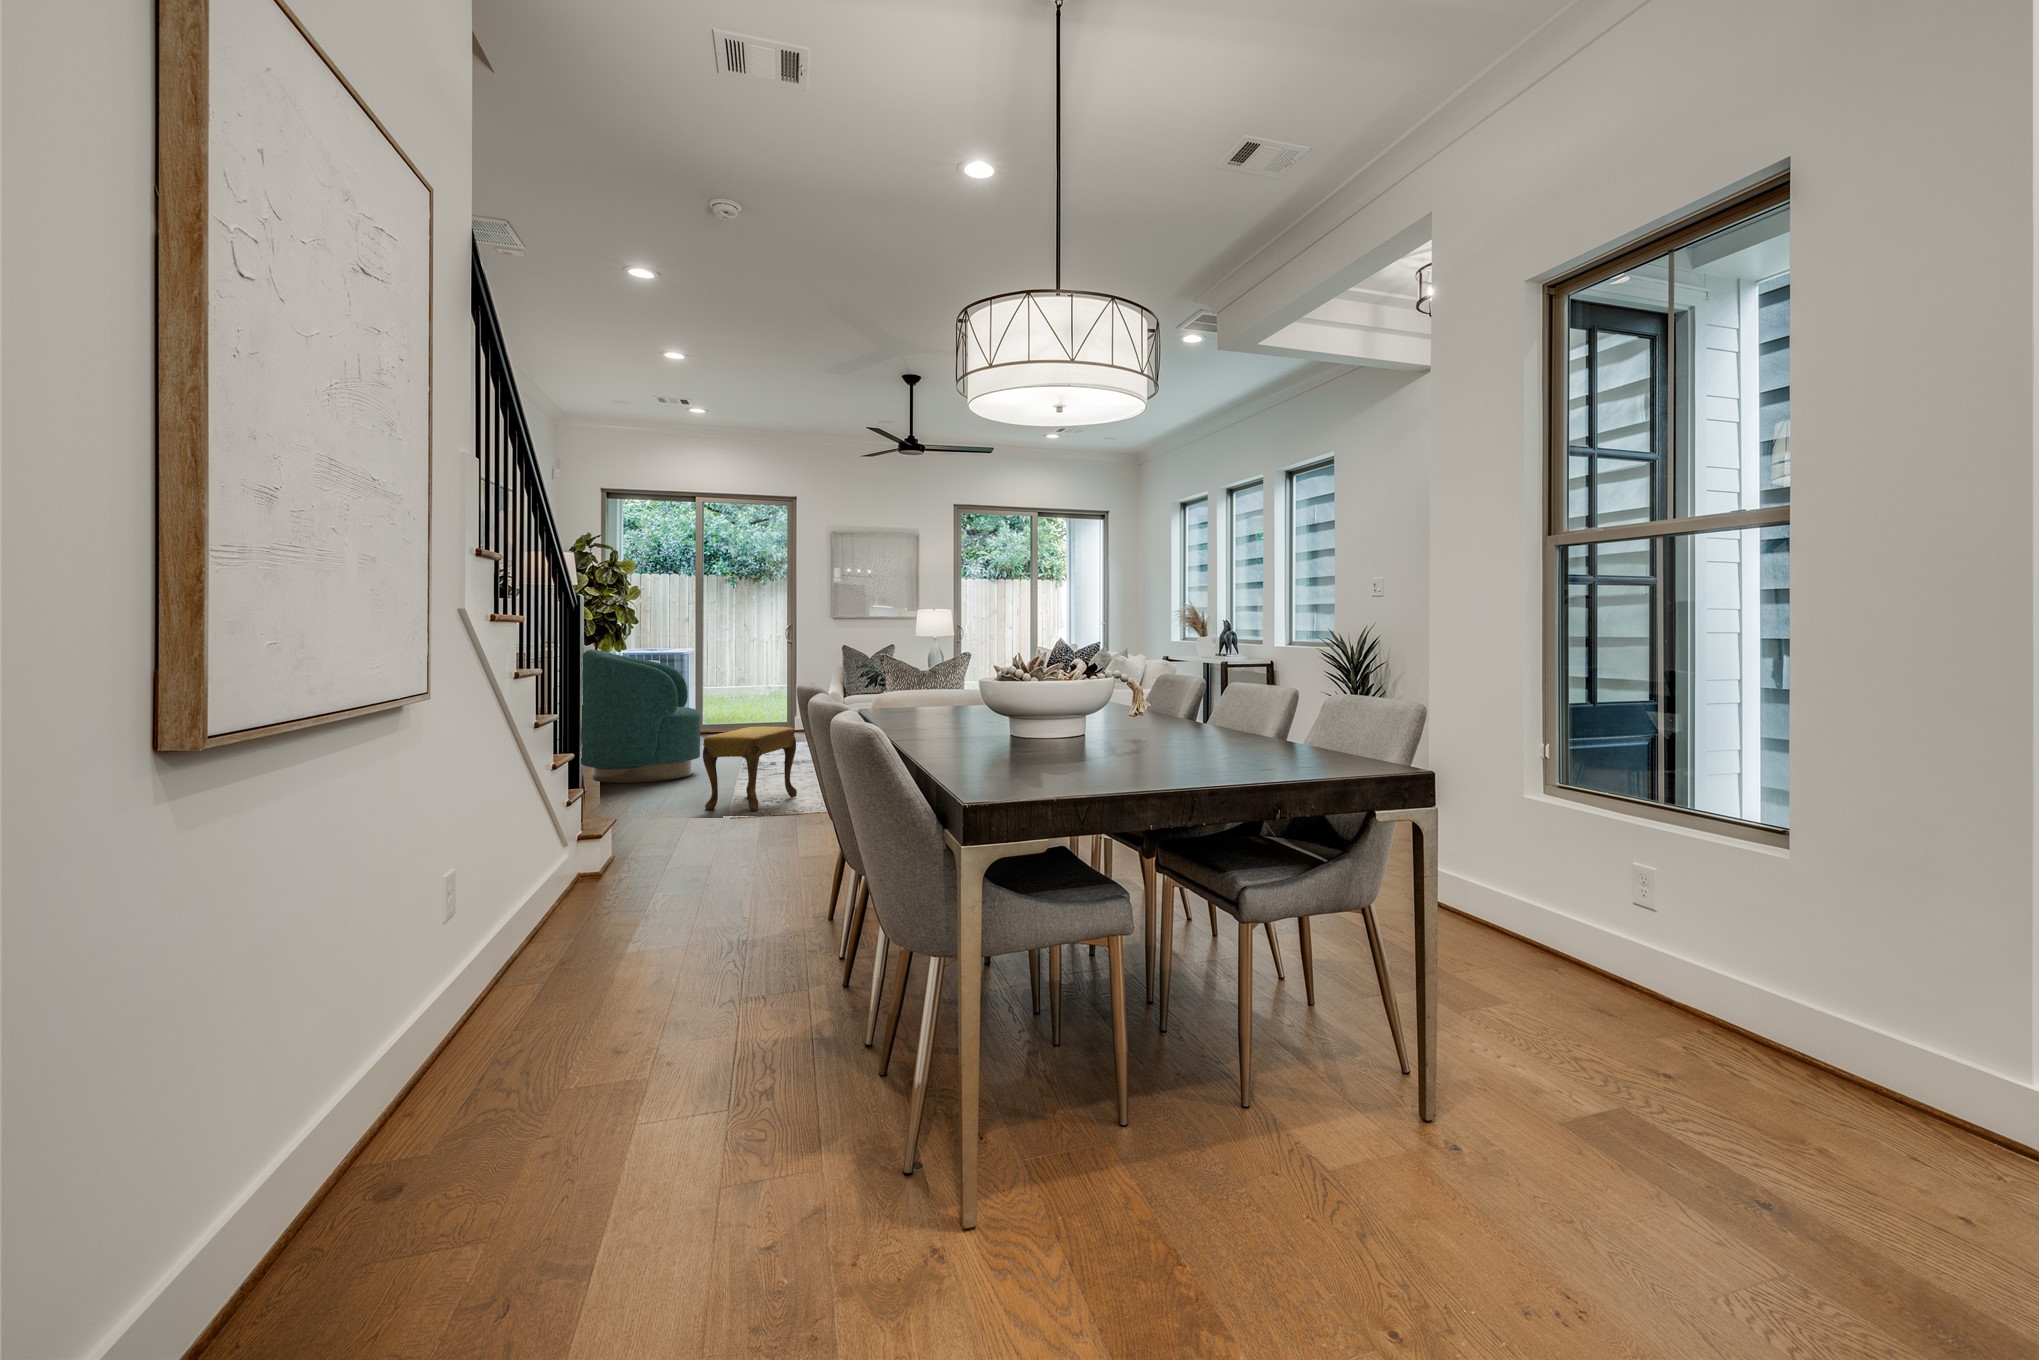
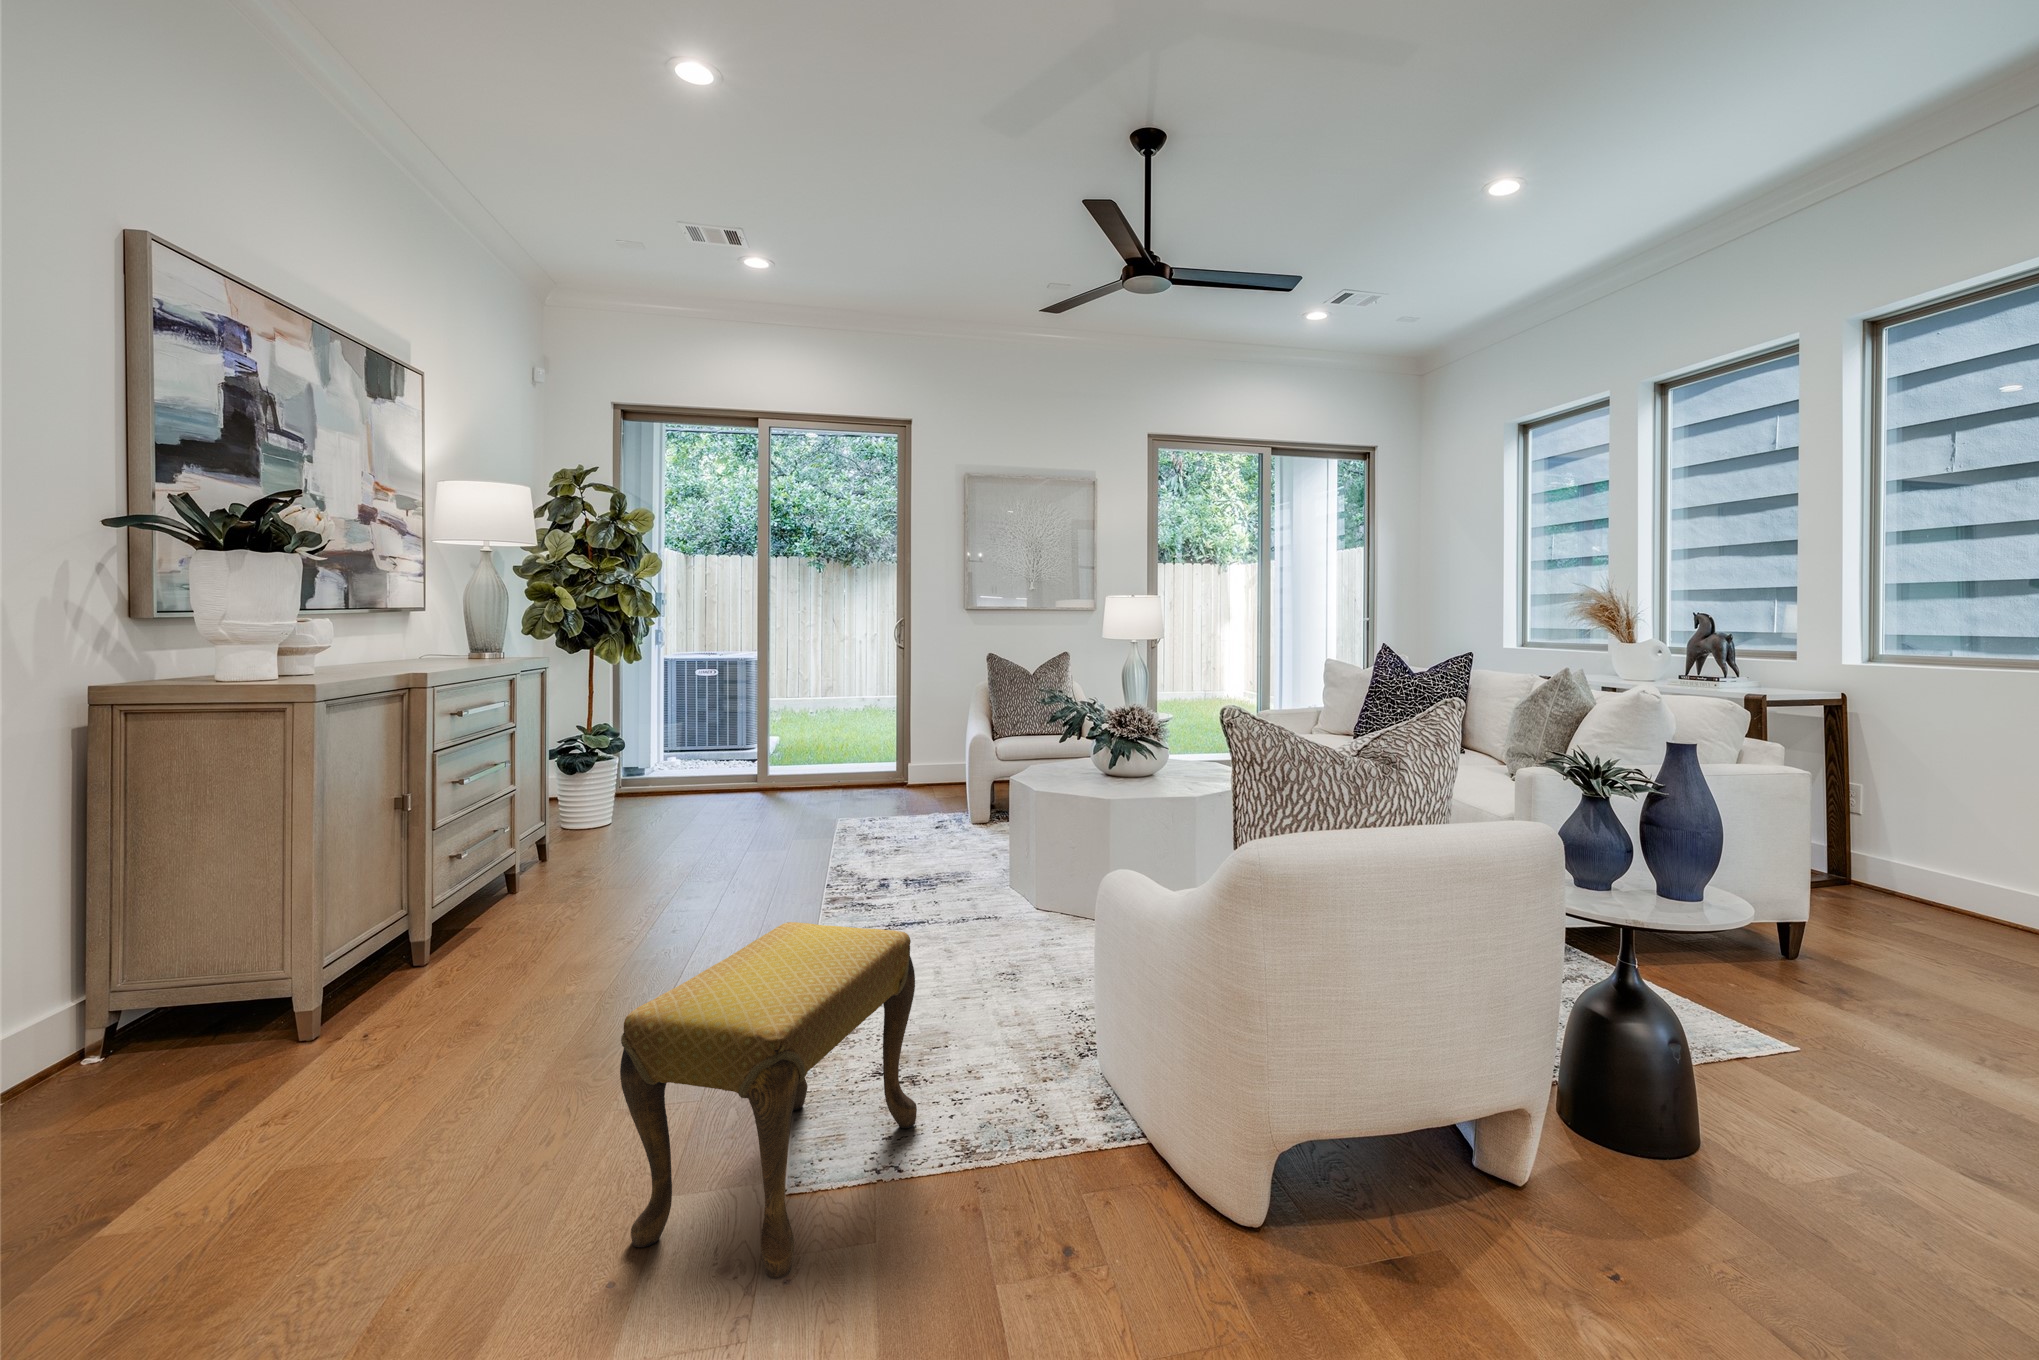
armchair: present [581,650,700,783] -> none [434,680,721,984]

